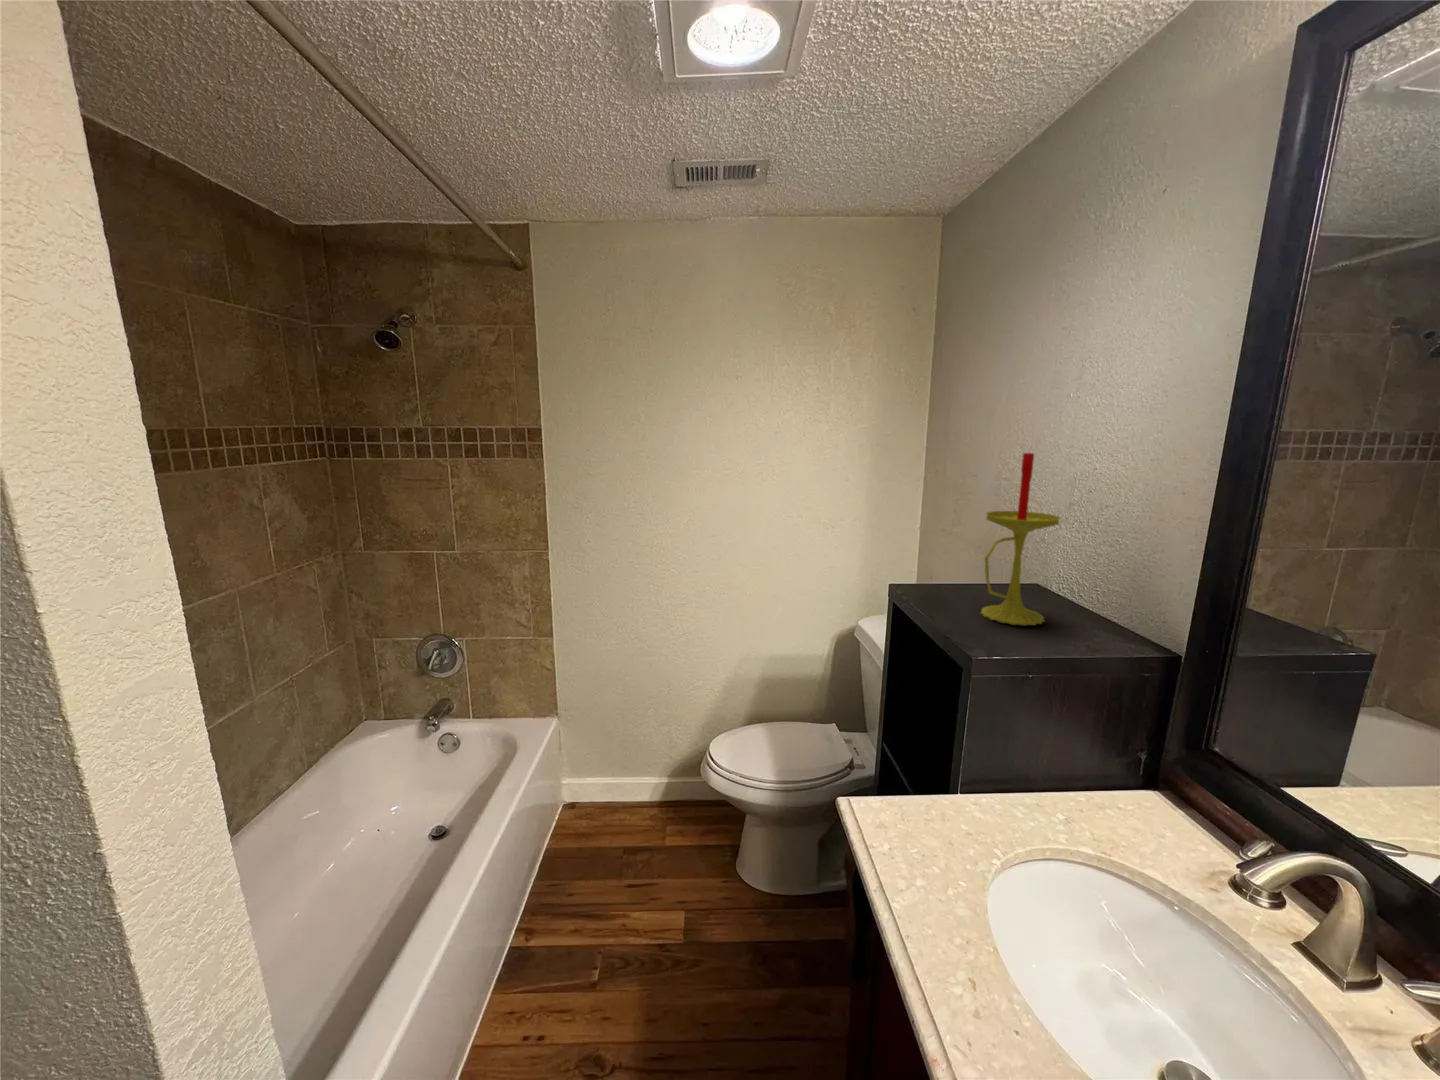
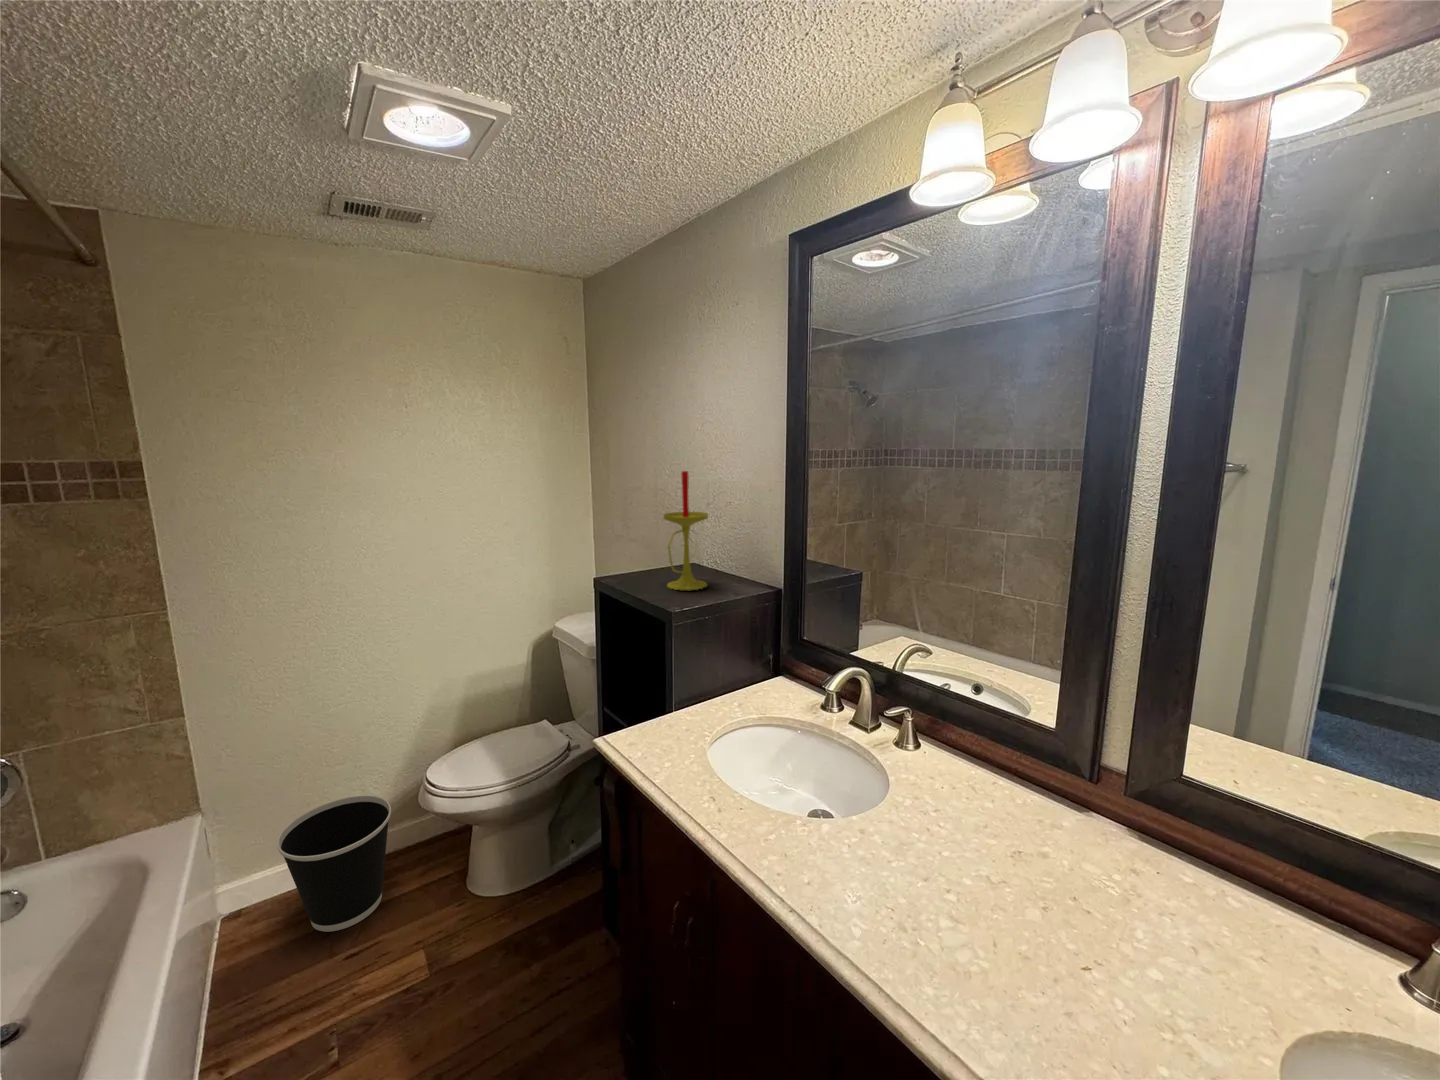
wastebasket: none [596,738,682,855] -> present [277,796,391,932]

